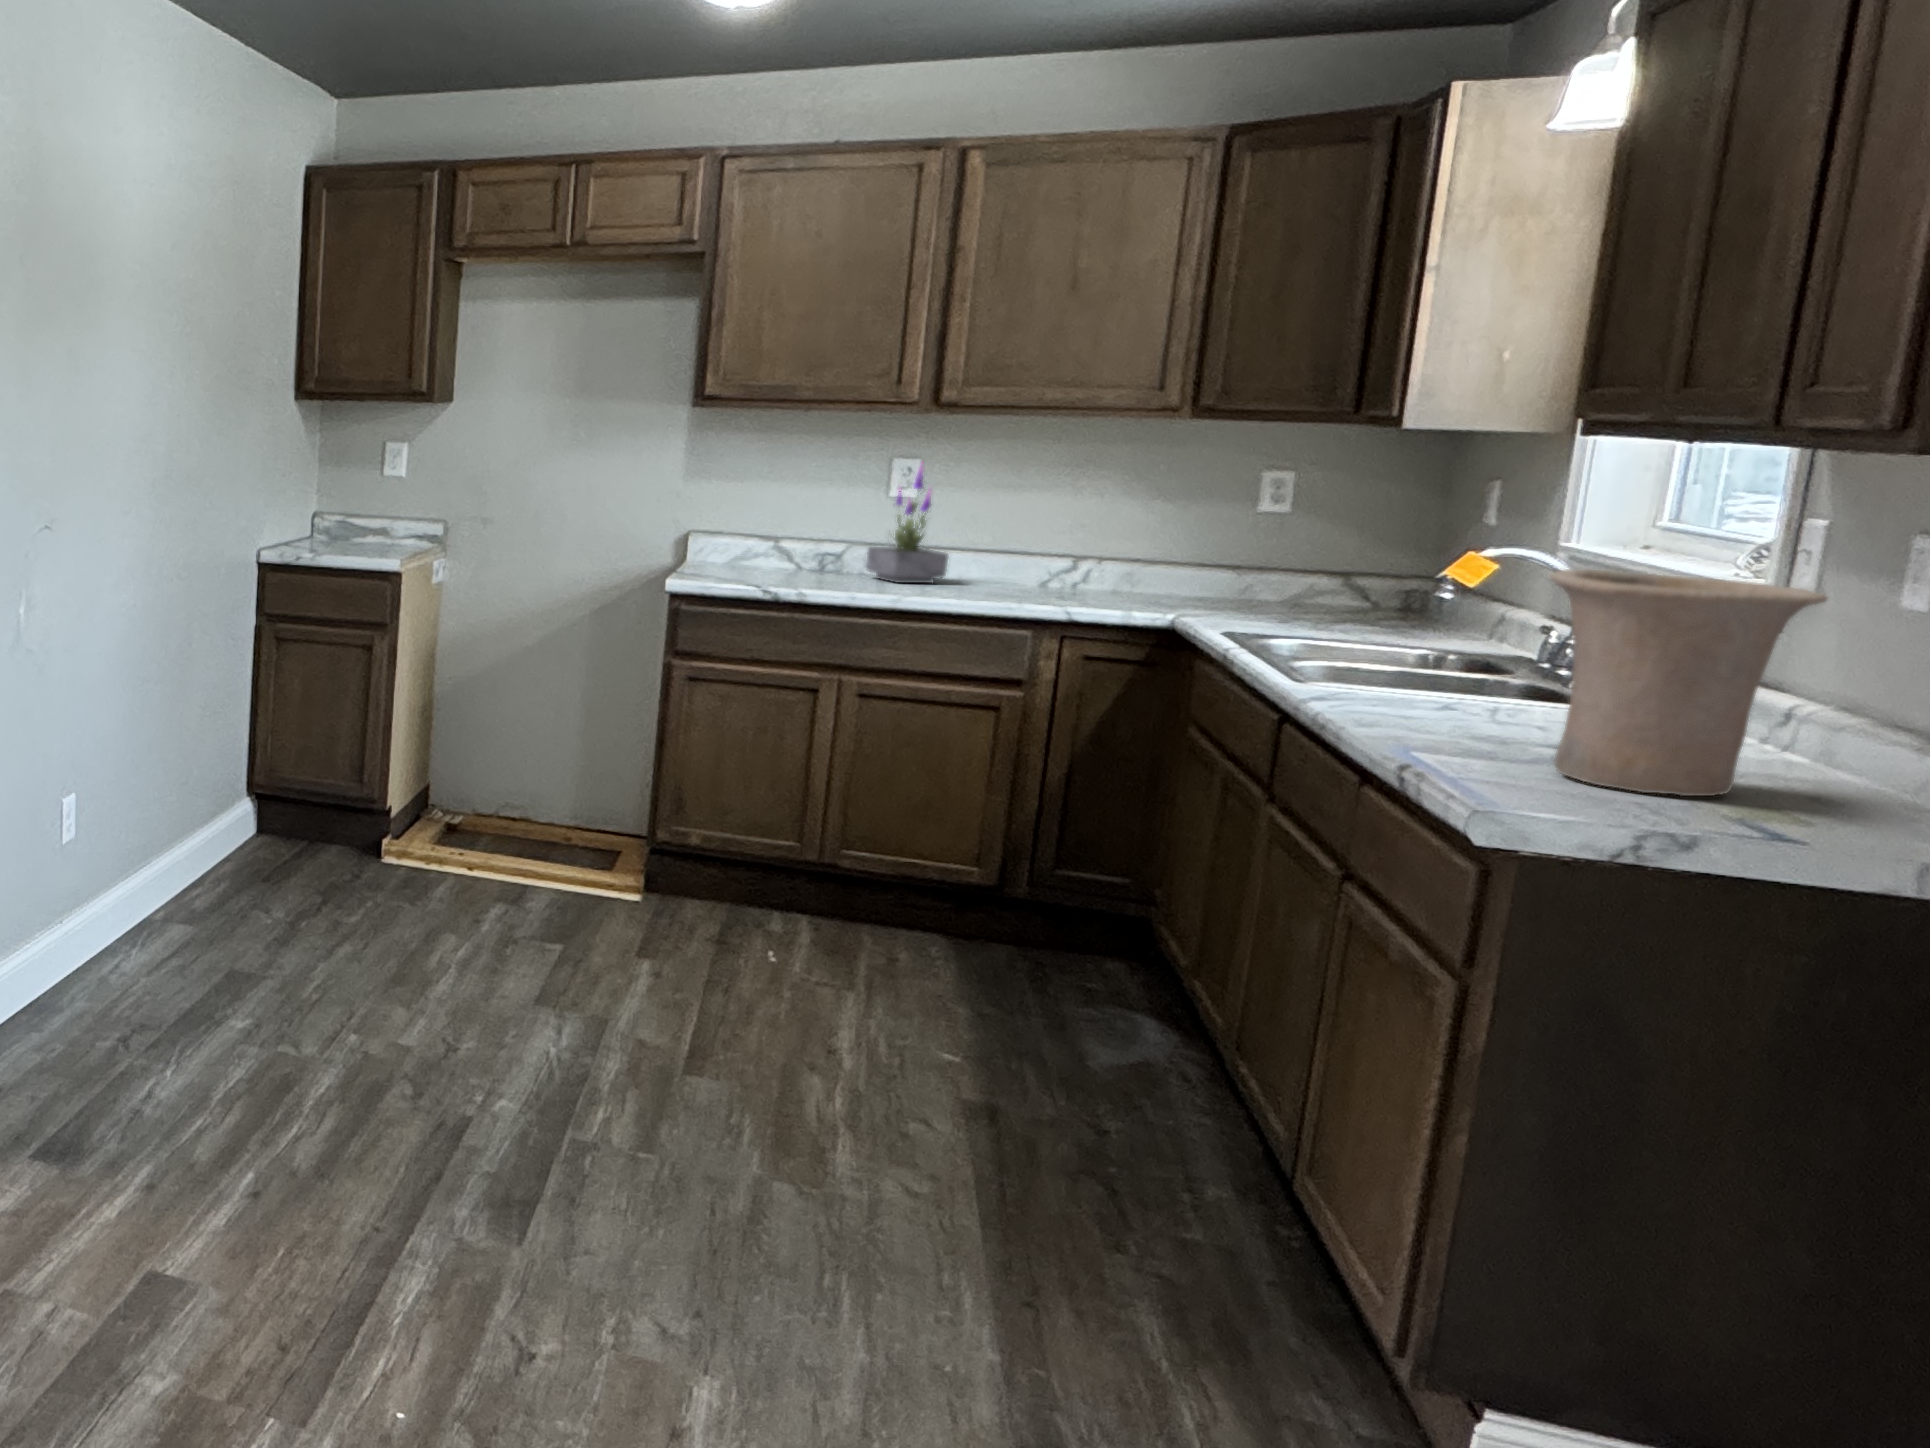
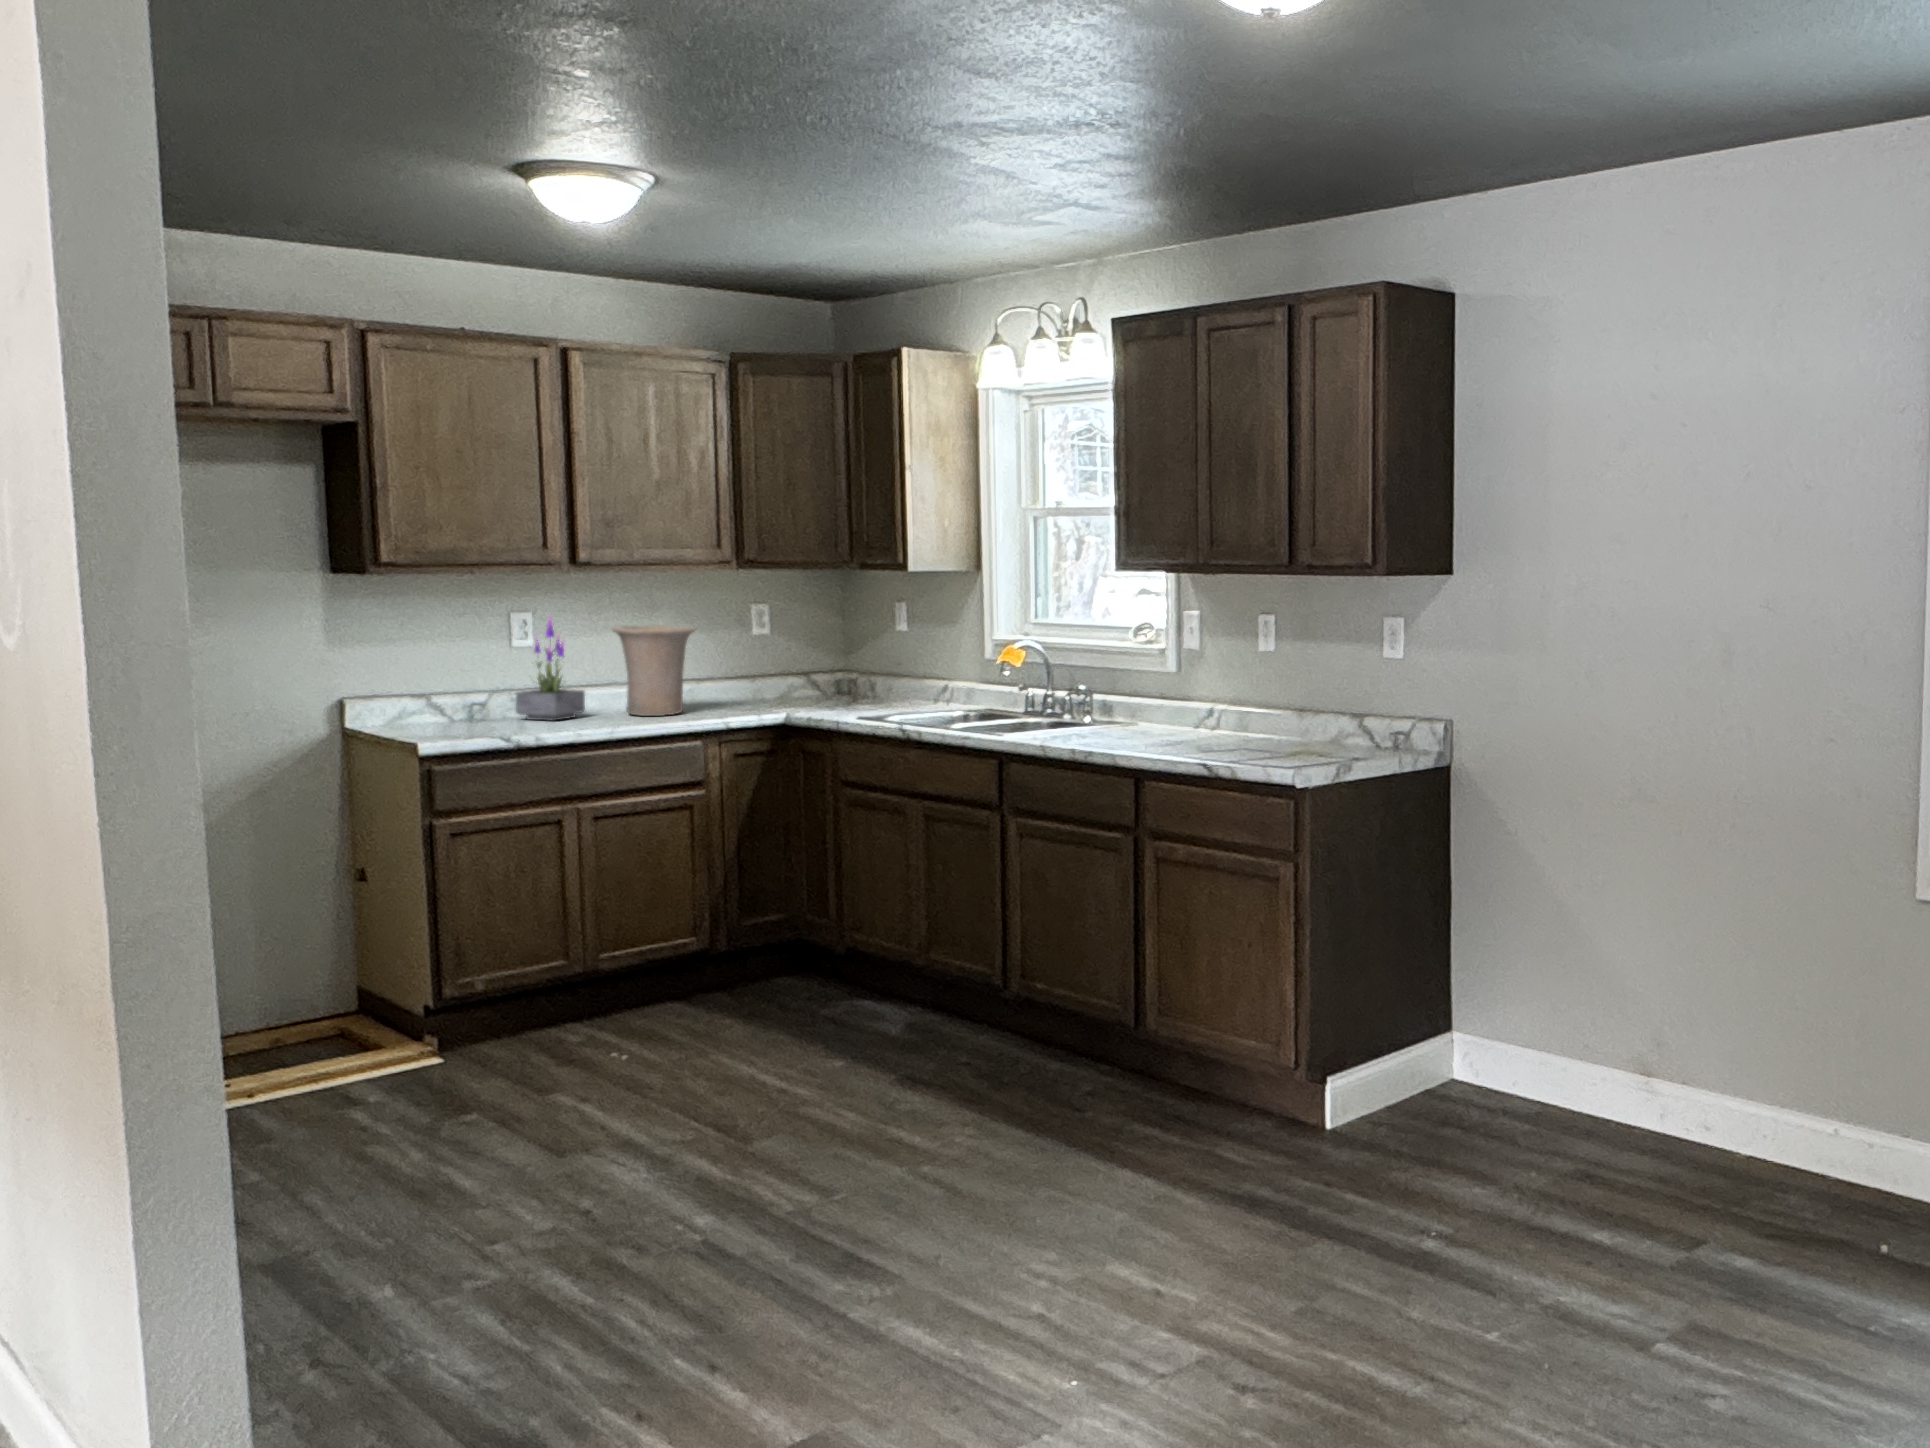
vase: present [1551,569,1827,796] -> present [613,625,696,716]

